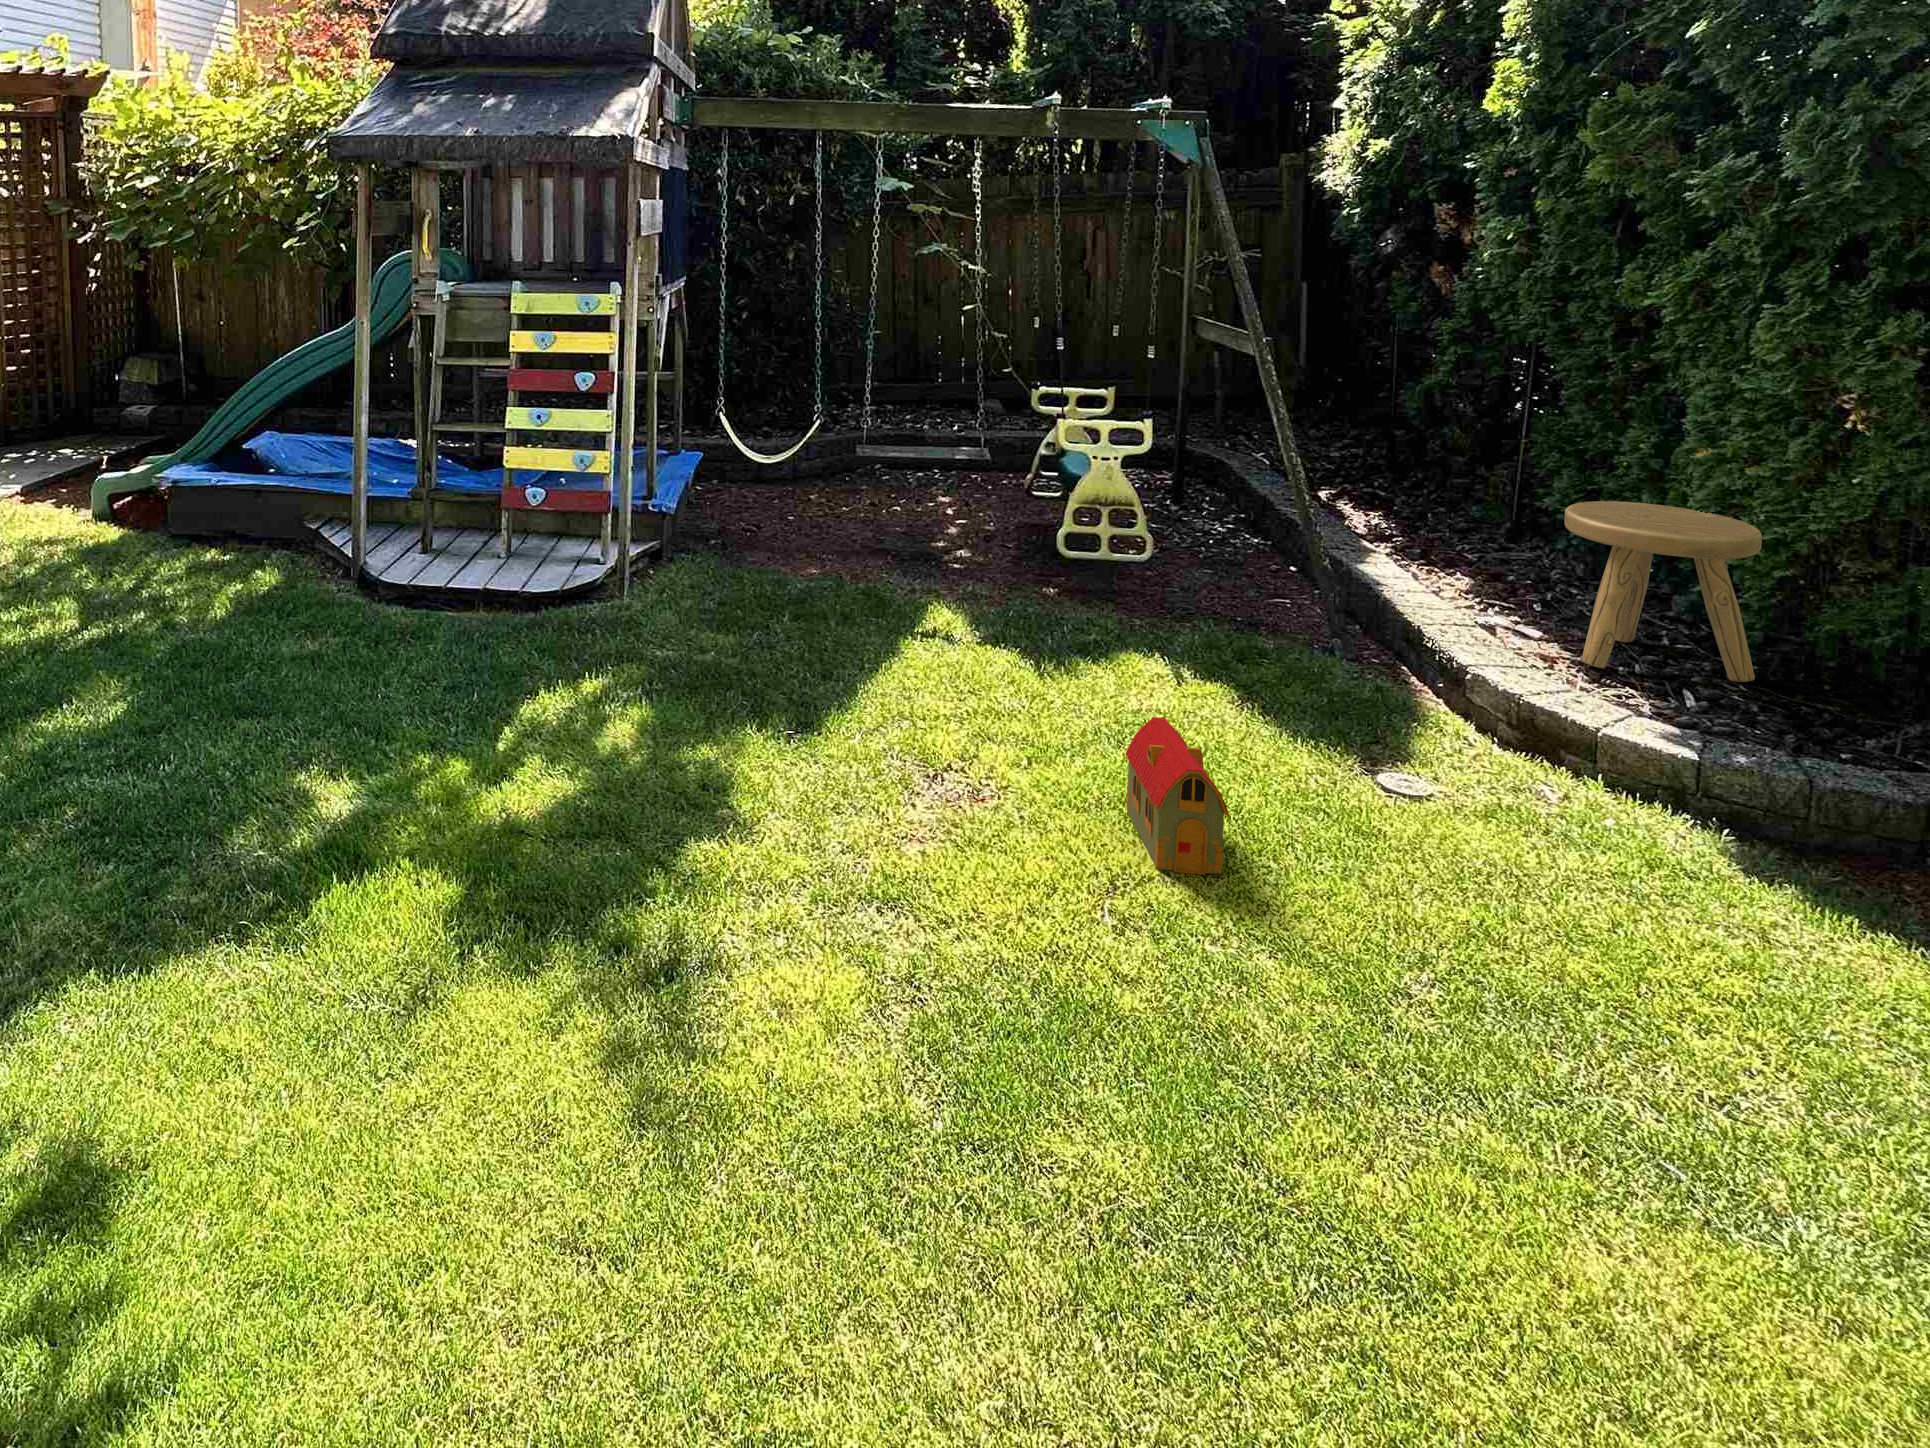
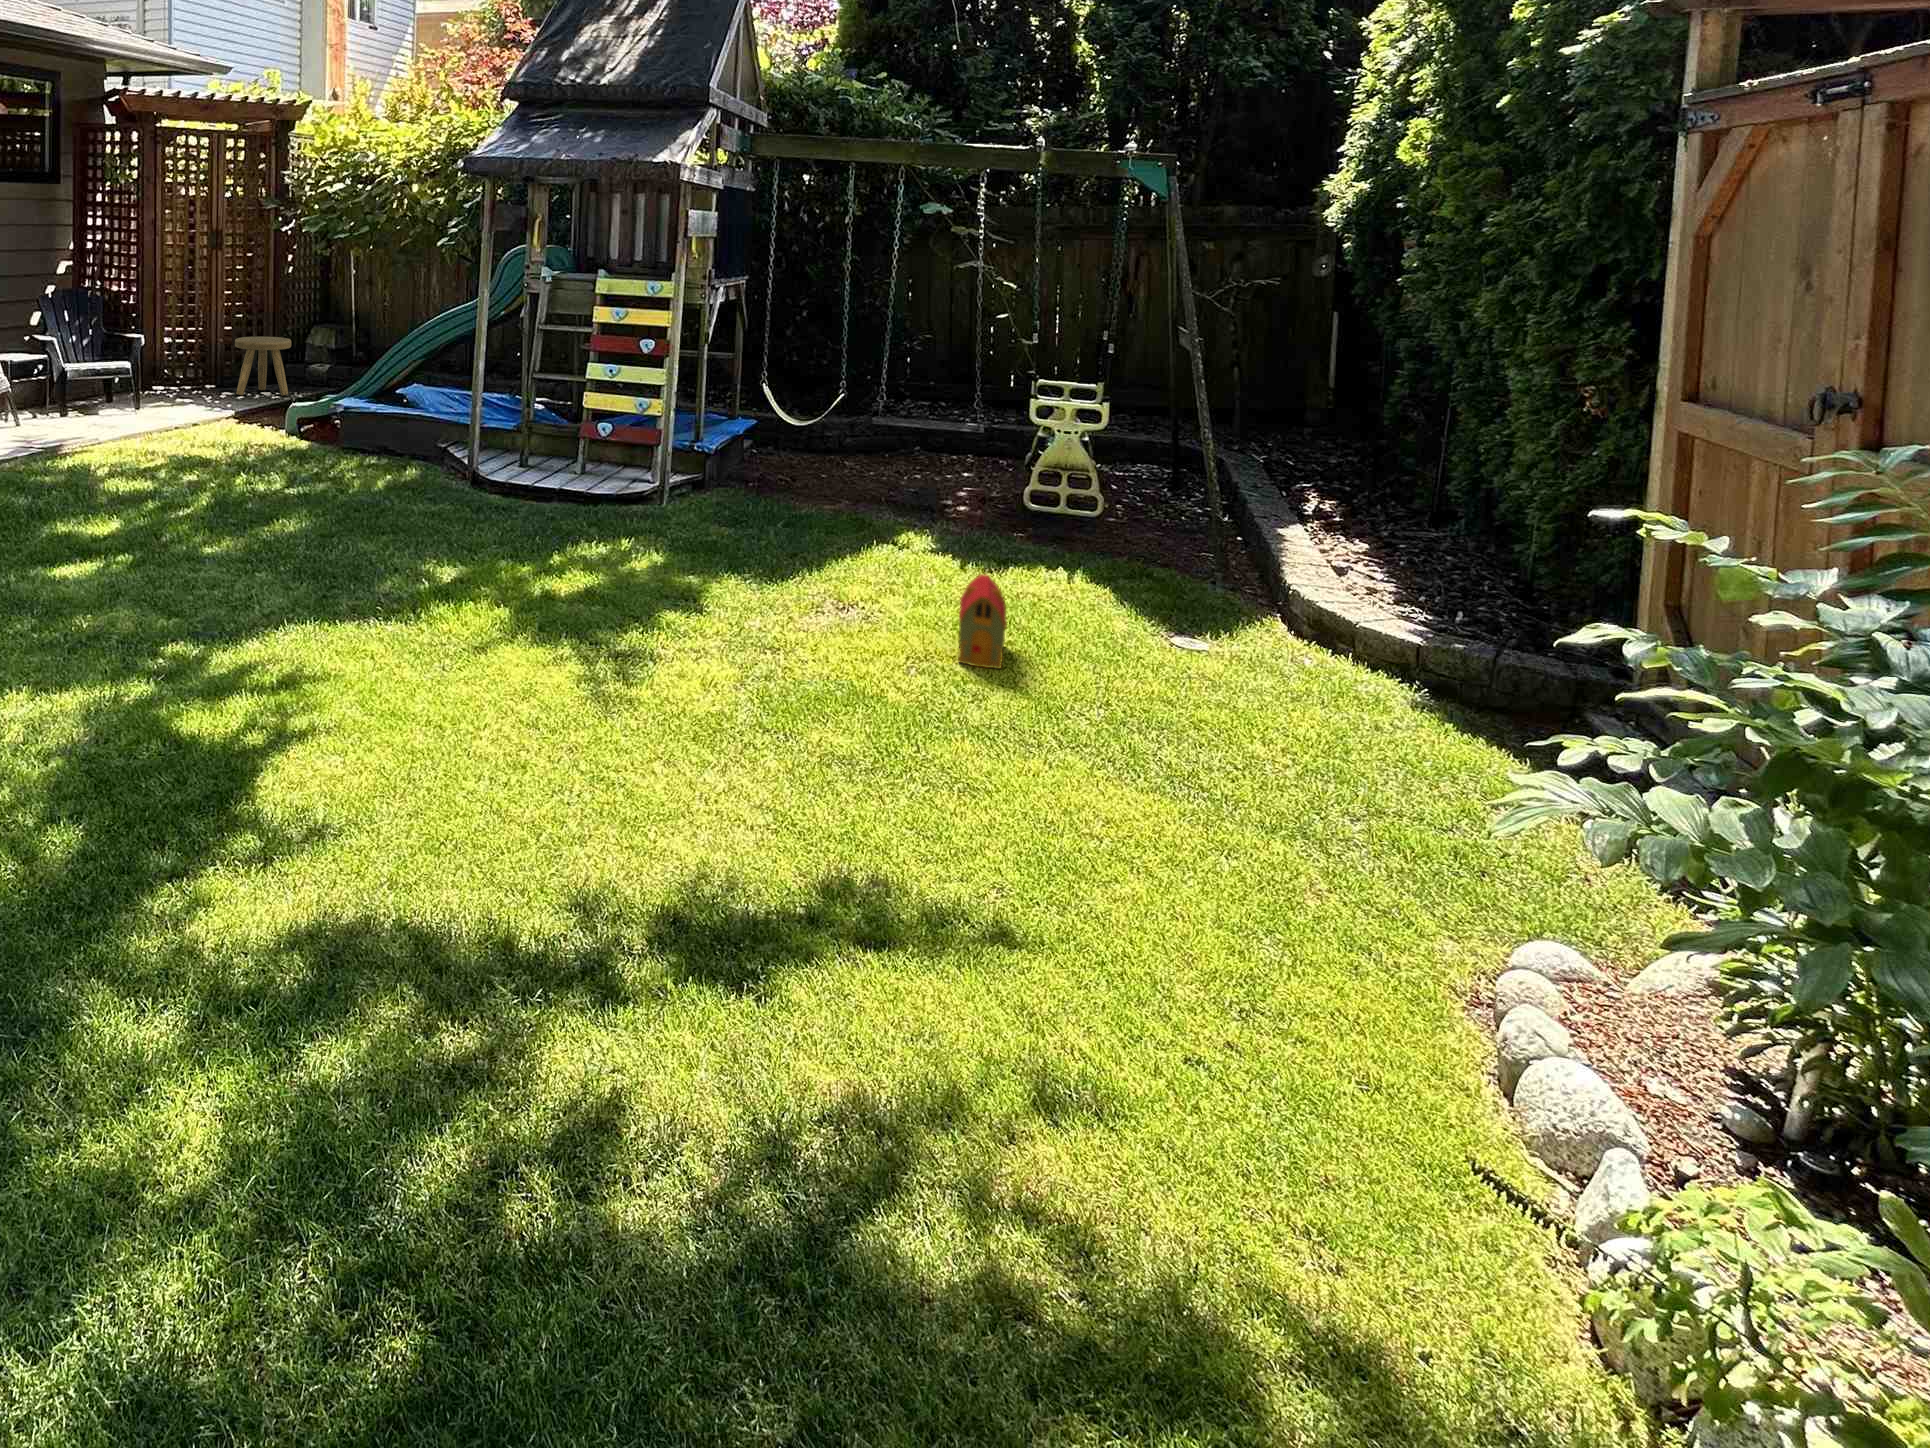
stool: present [1564,501,1762,682] -> present [235,337,291,396]

